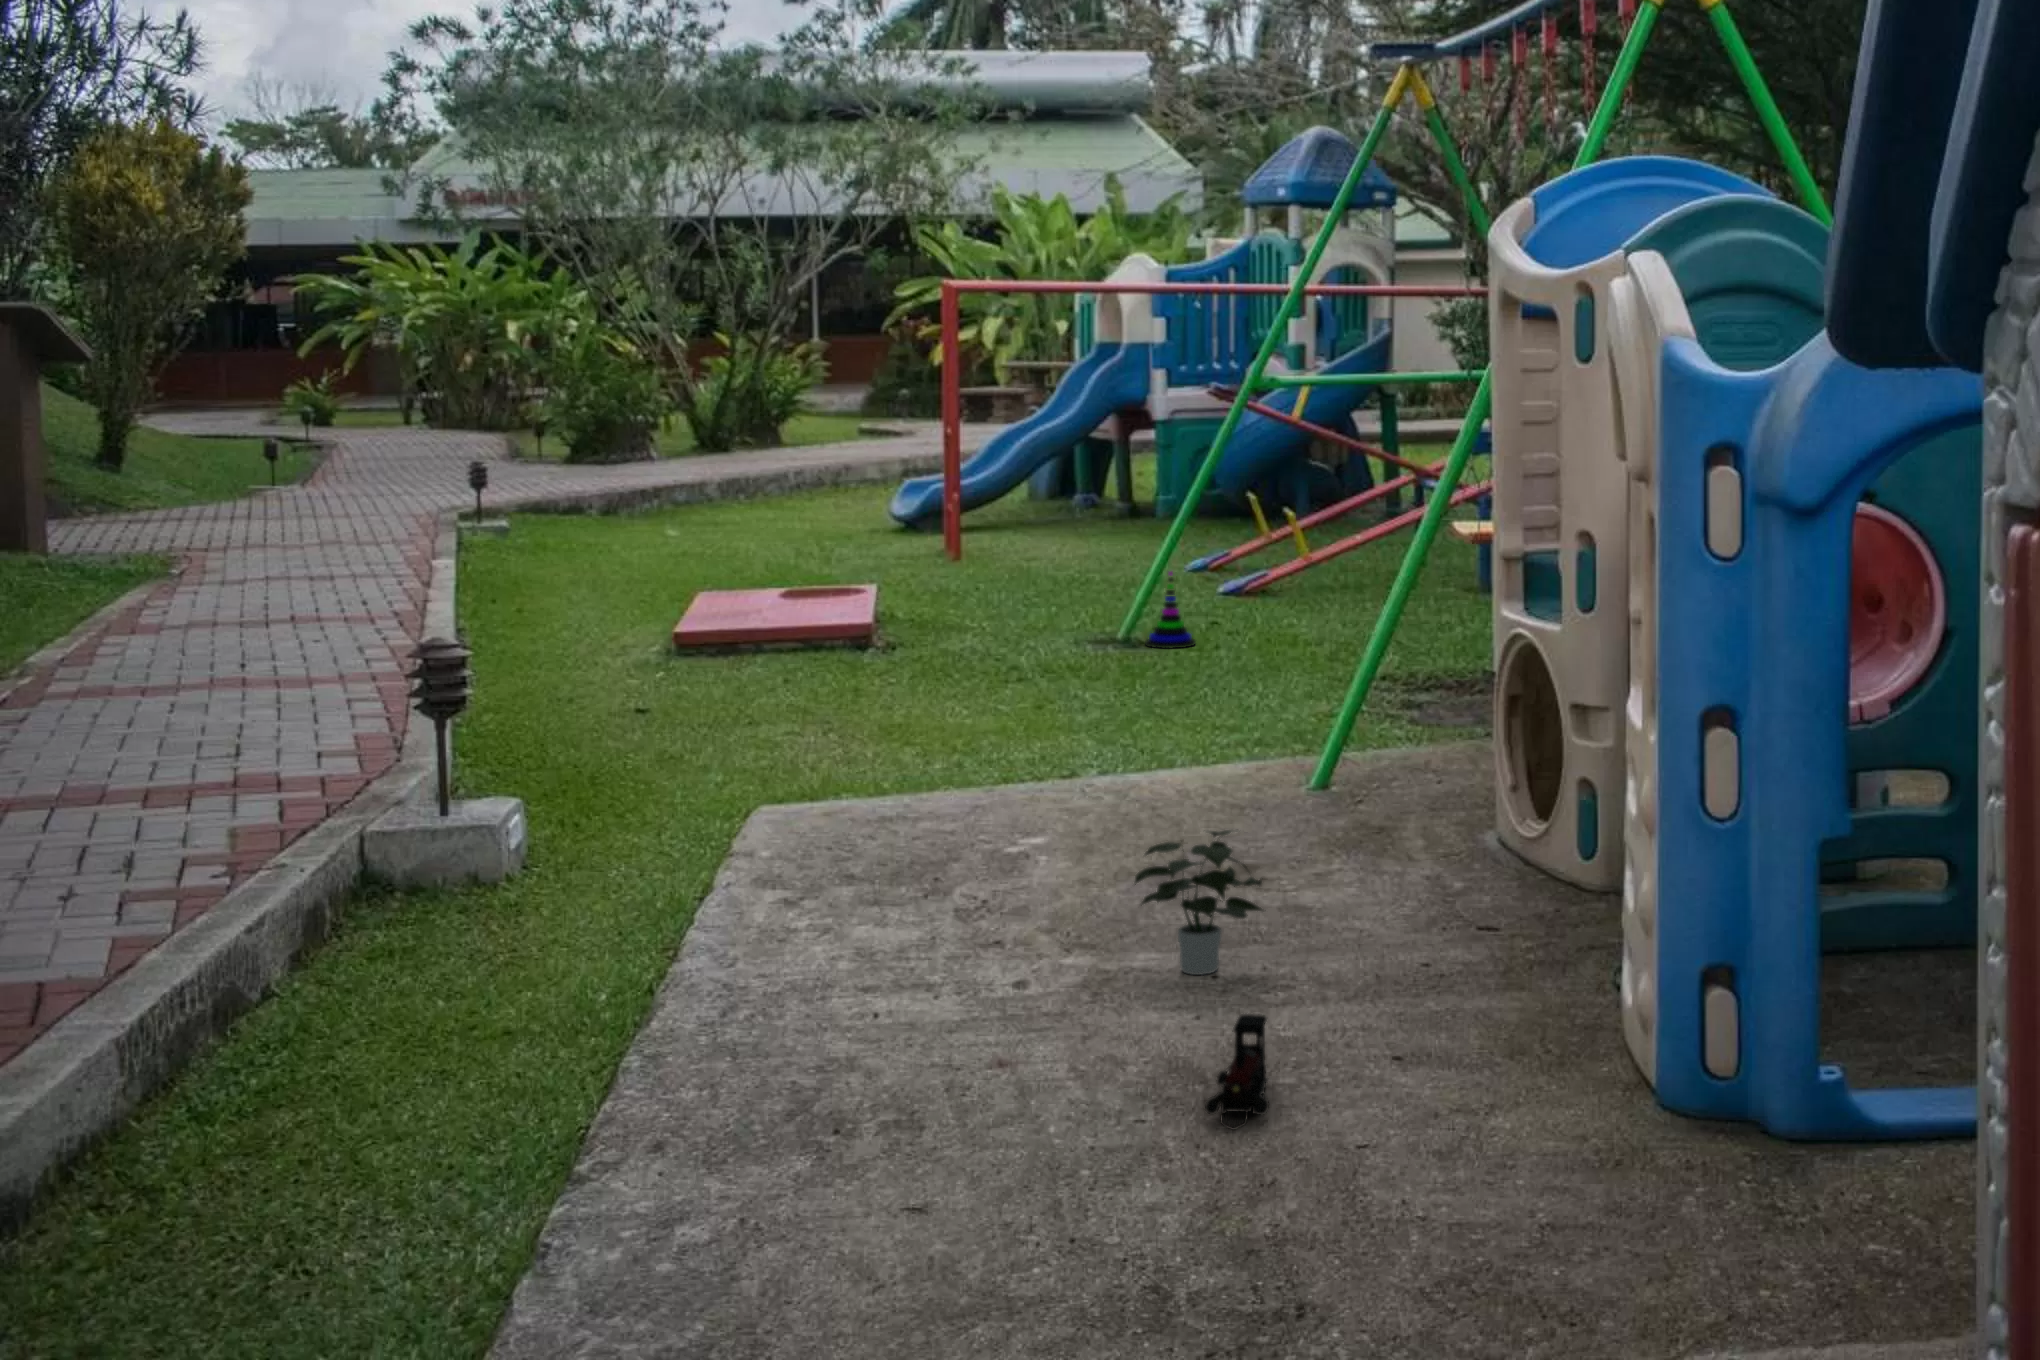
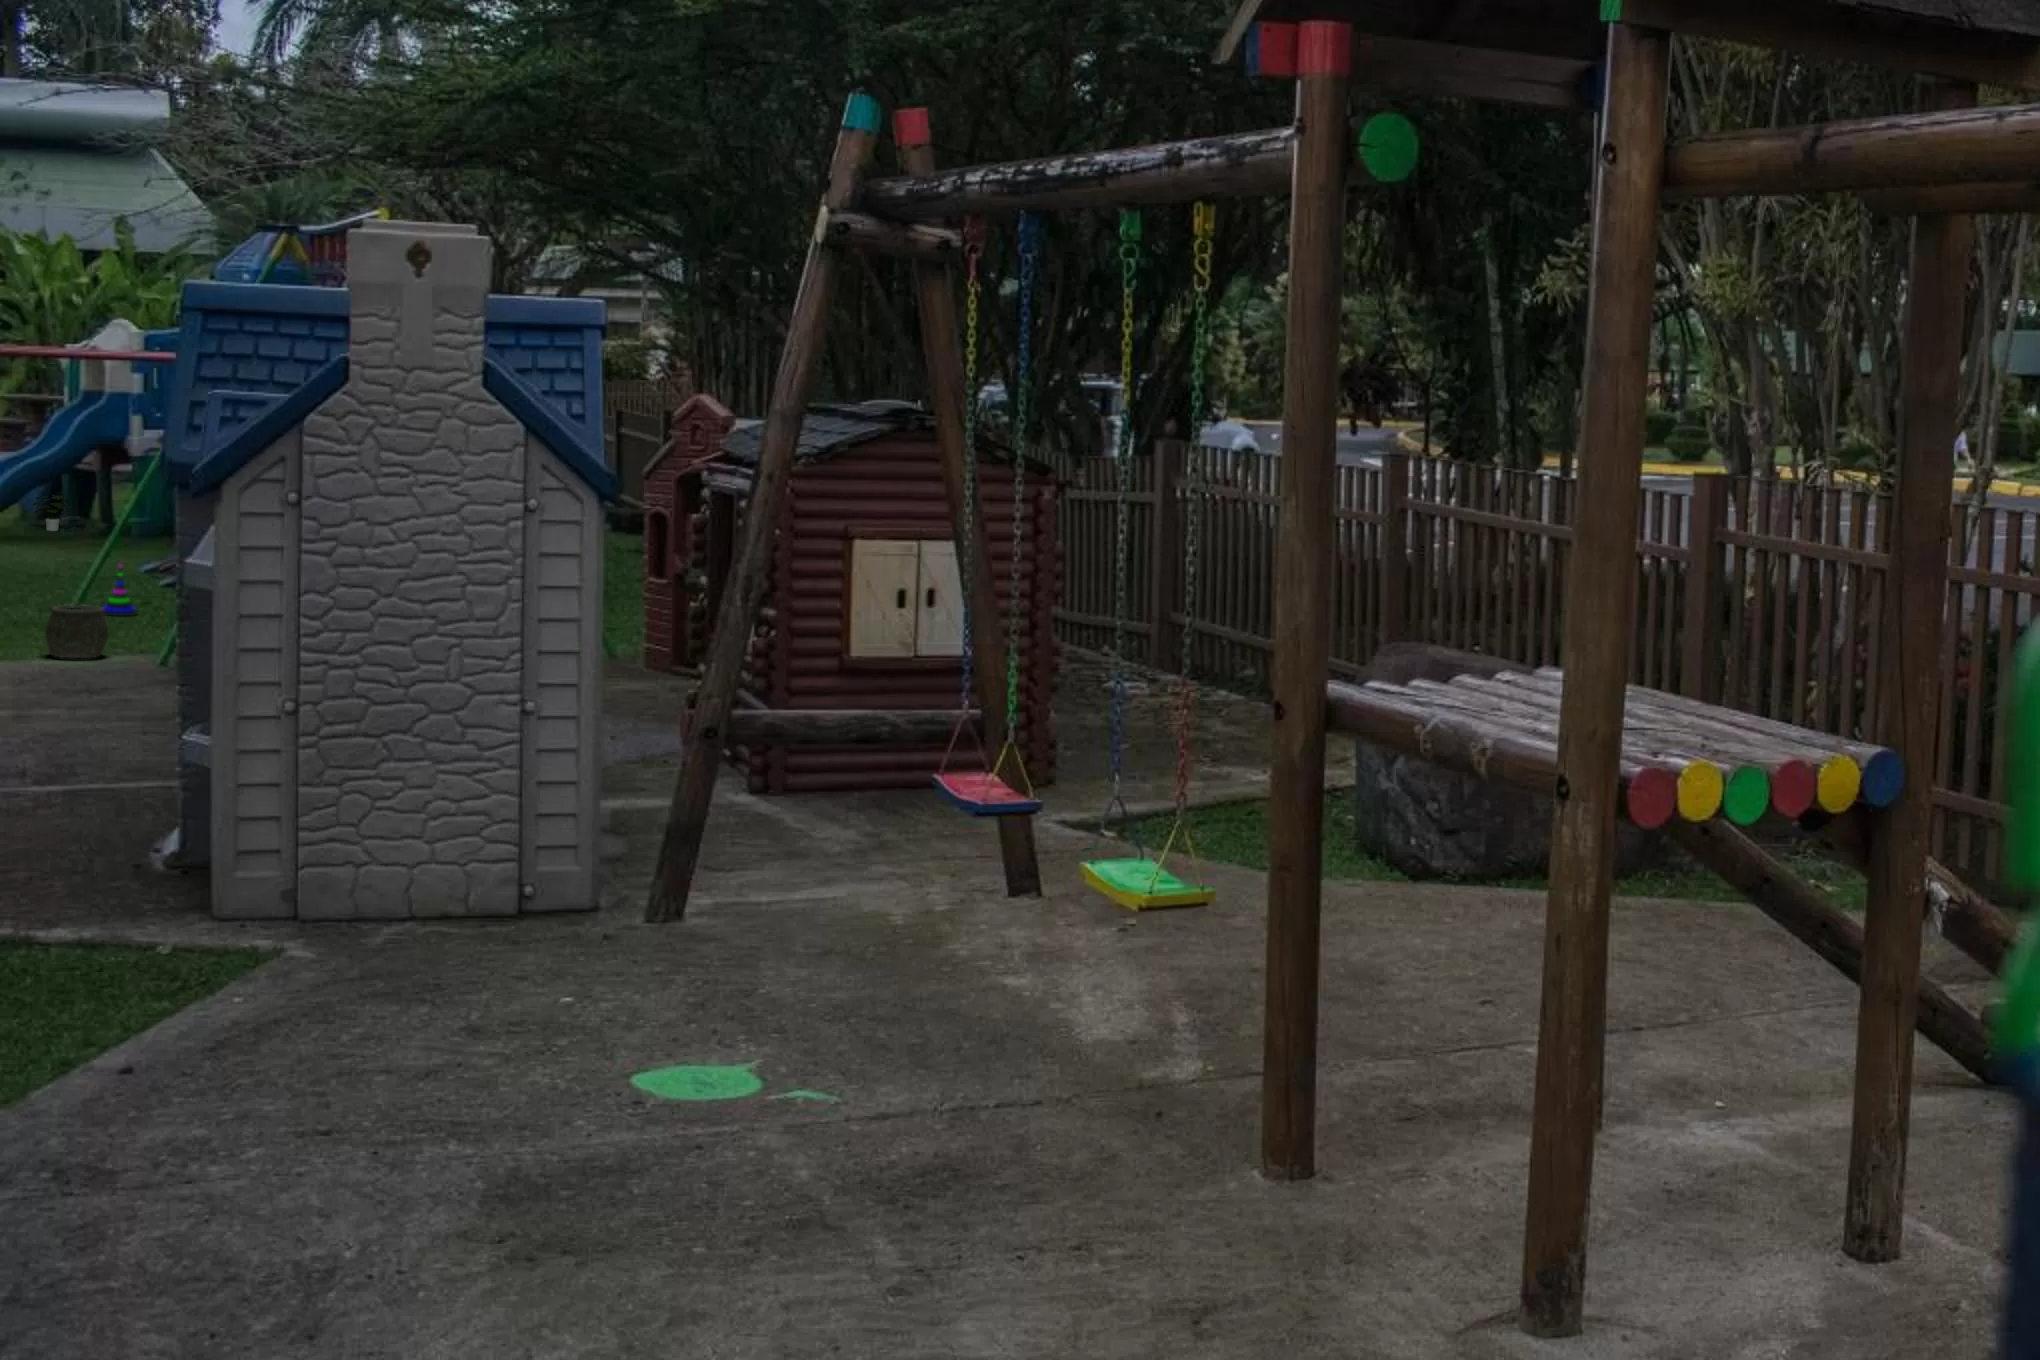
woven basket: none [1083,649,1176,737] -> present [45,606,108,658]
potted plant: present [1135,830,1263,975] -> present [33,493,73,531]
toy train: present [1205,1014,1269,1129] -> none [81,740,118,781]

